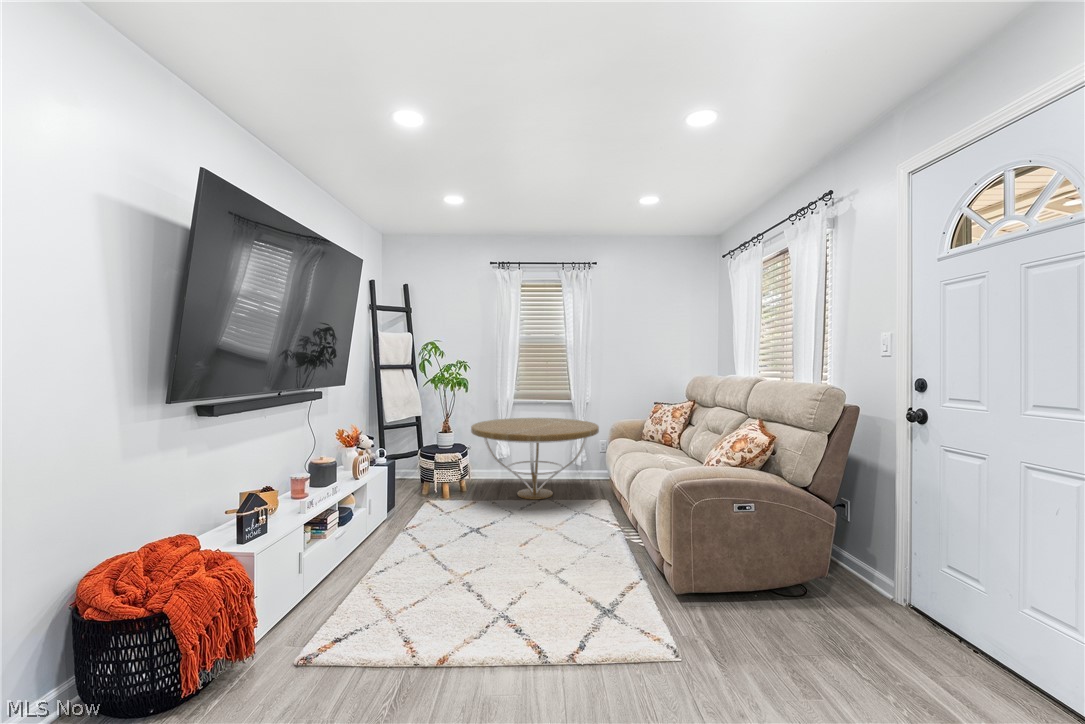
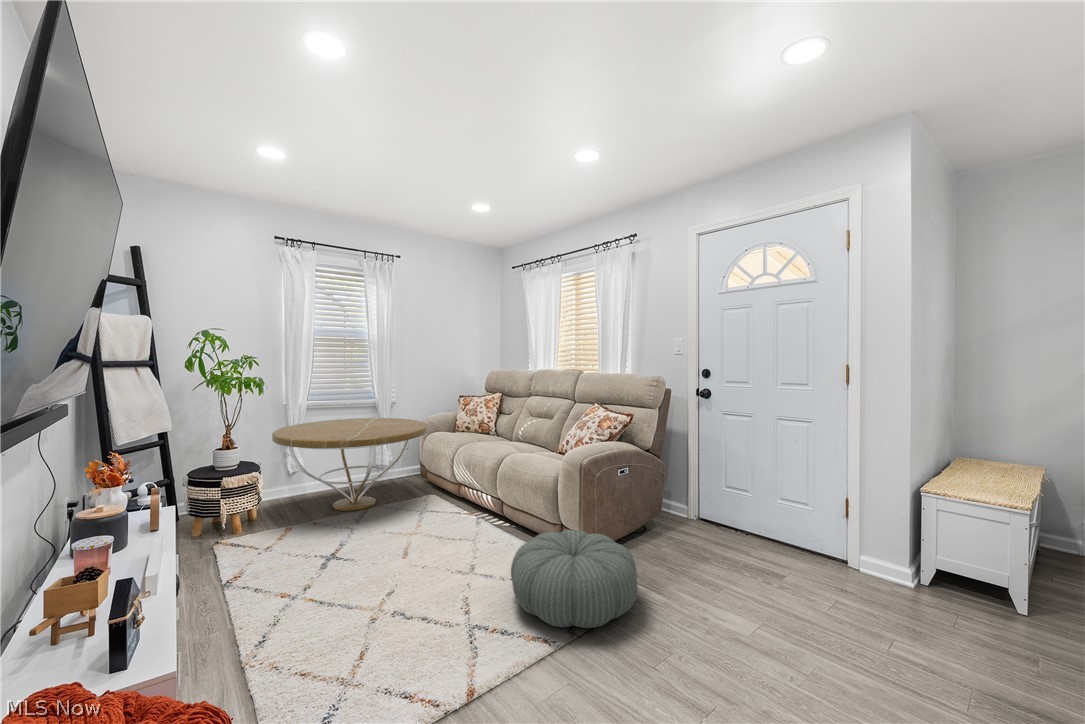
pouf: none [541,552,685,665] -> present [511,530,638,628]

